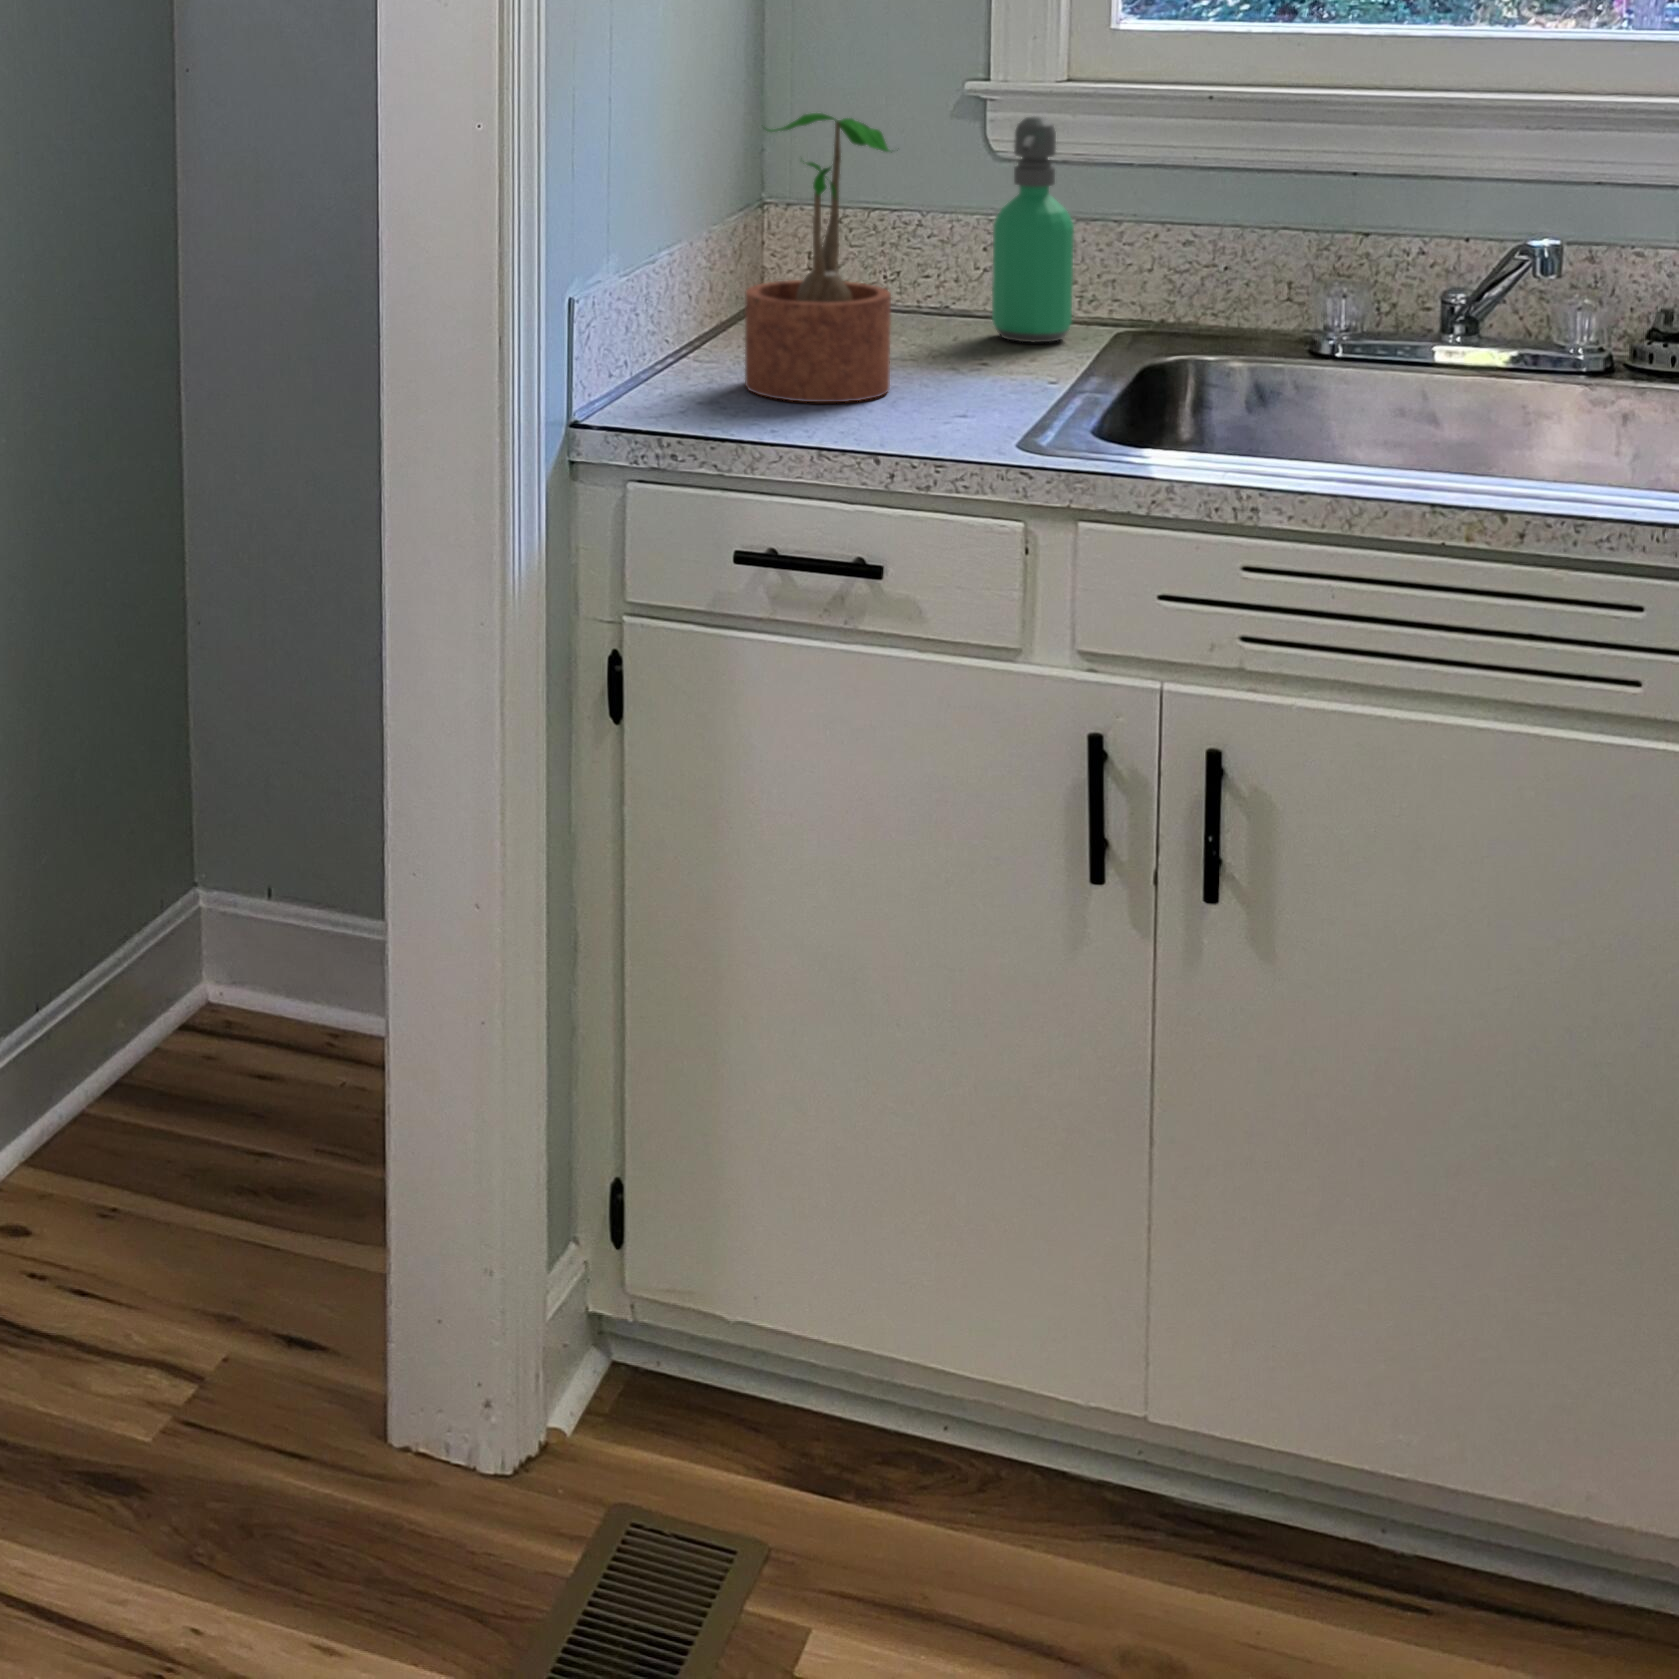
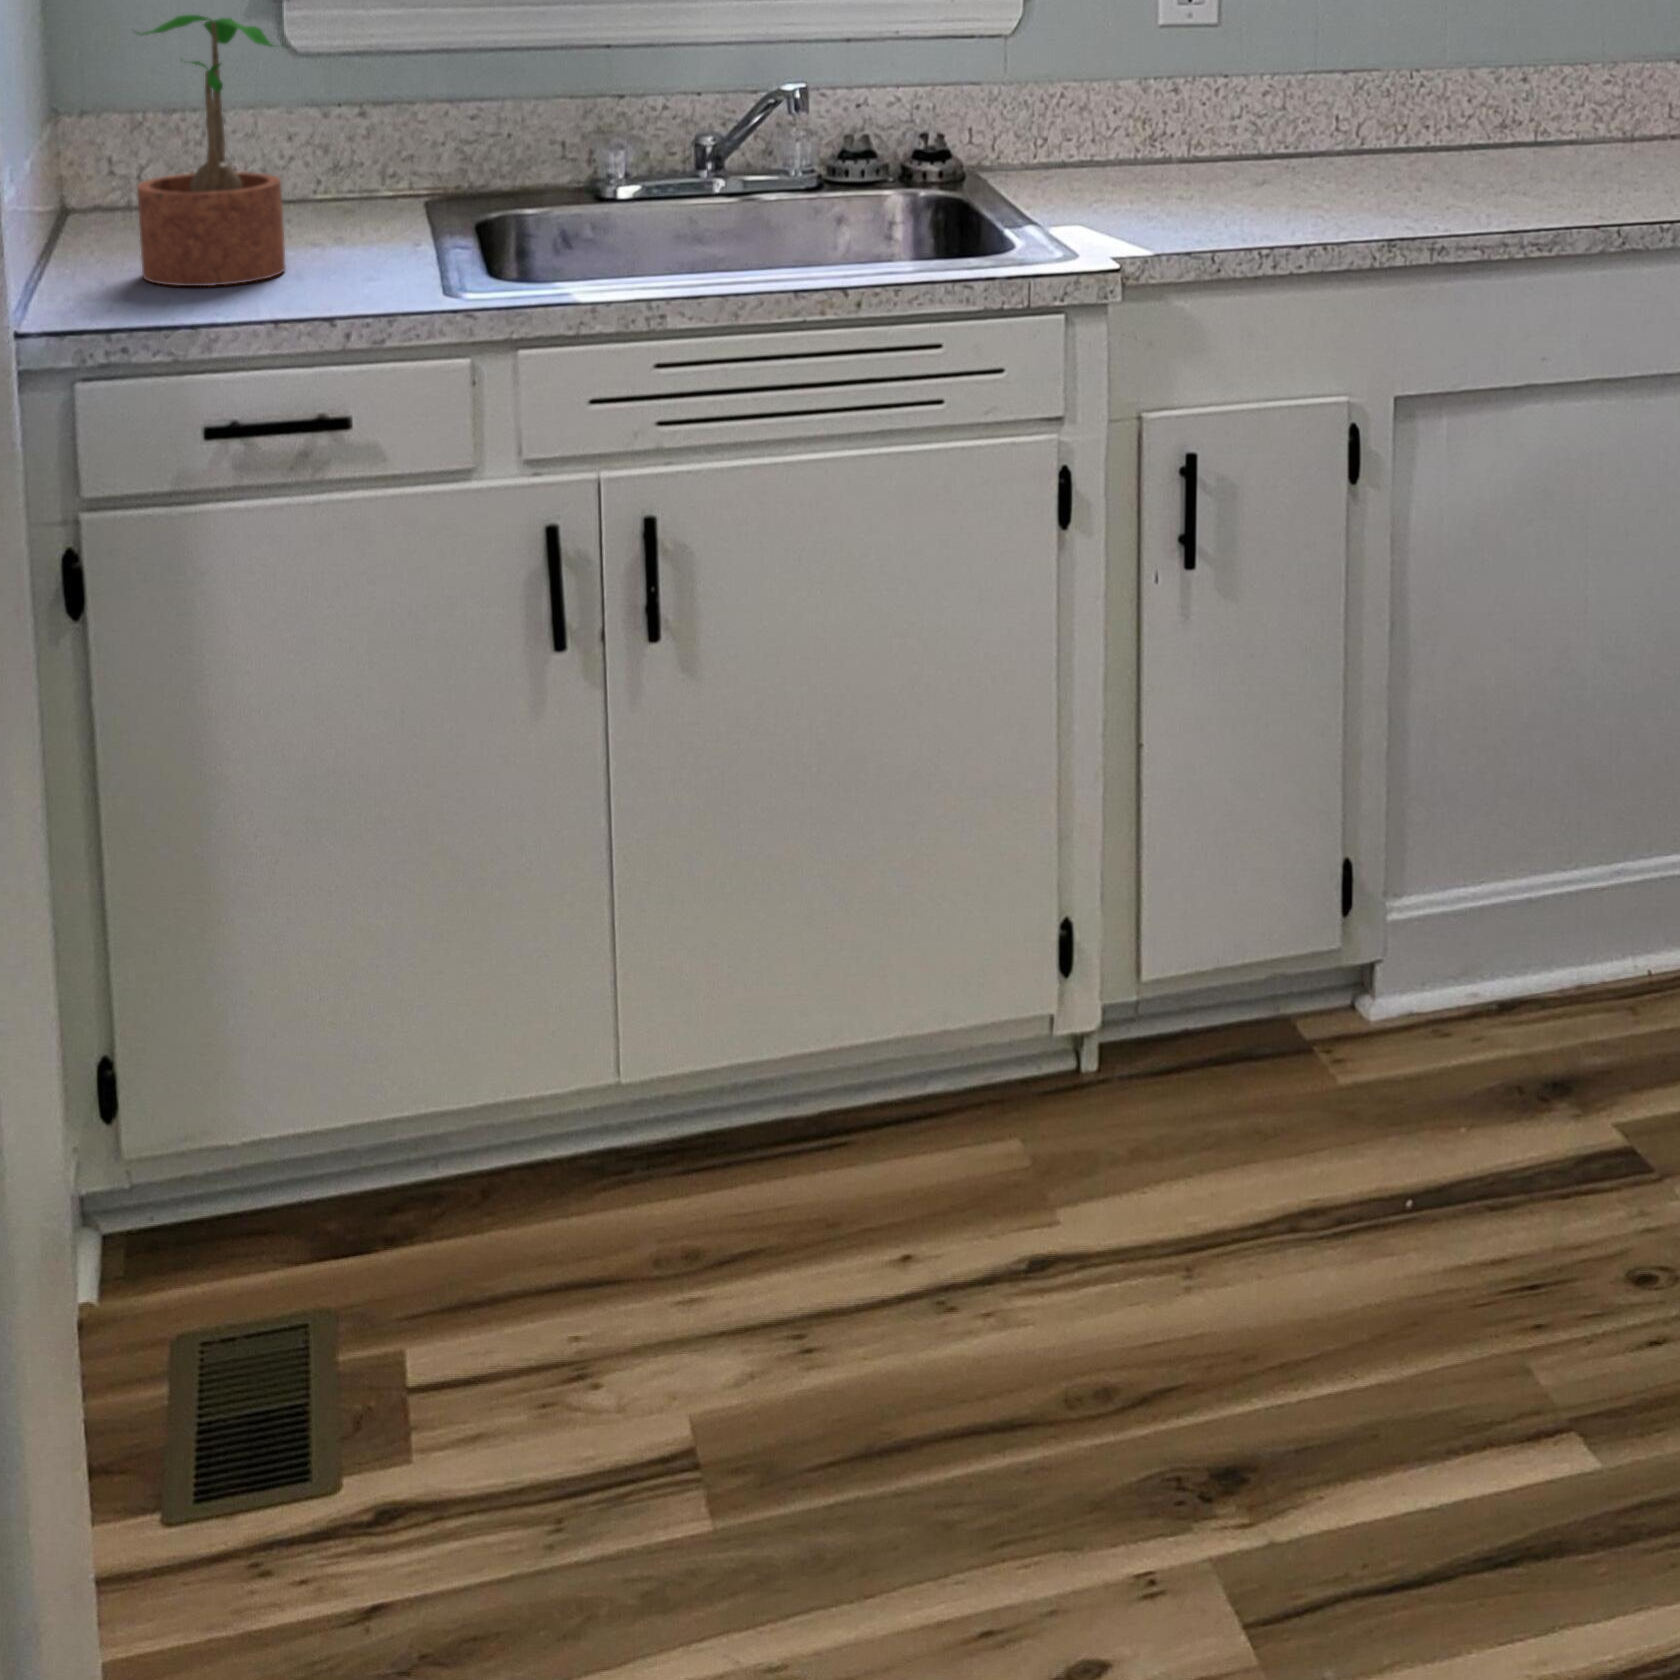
soap dispenser: present [992,116,1074,342] -> none [312,11,390,216]

